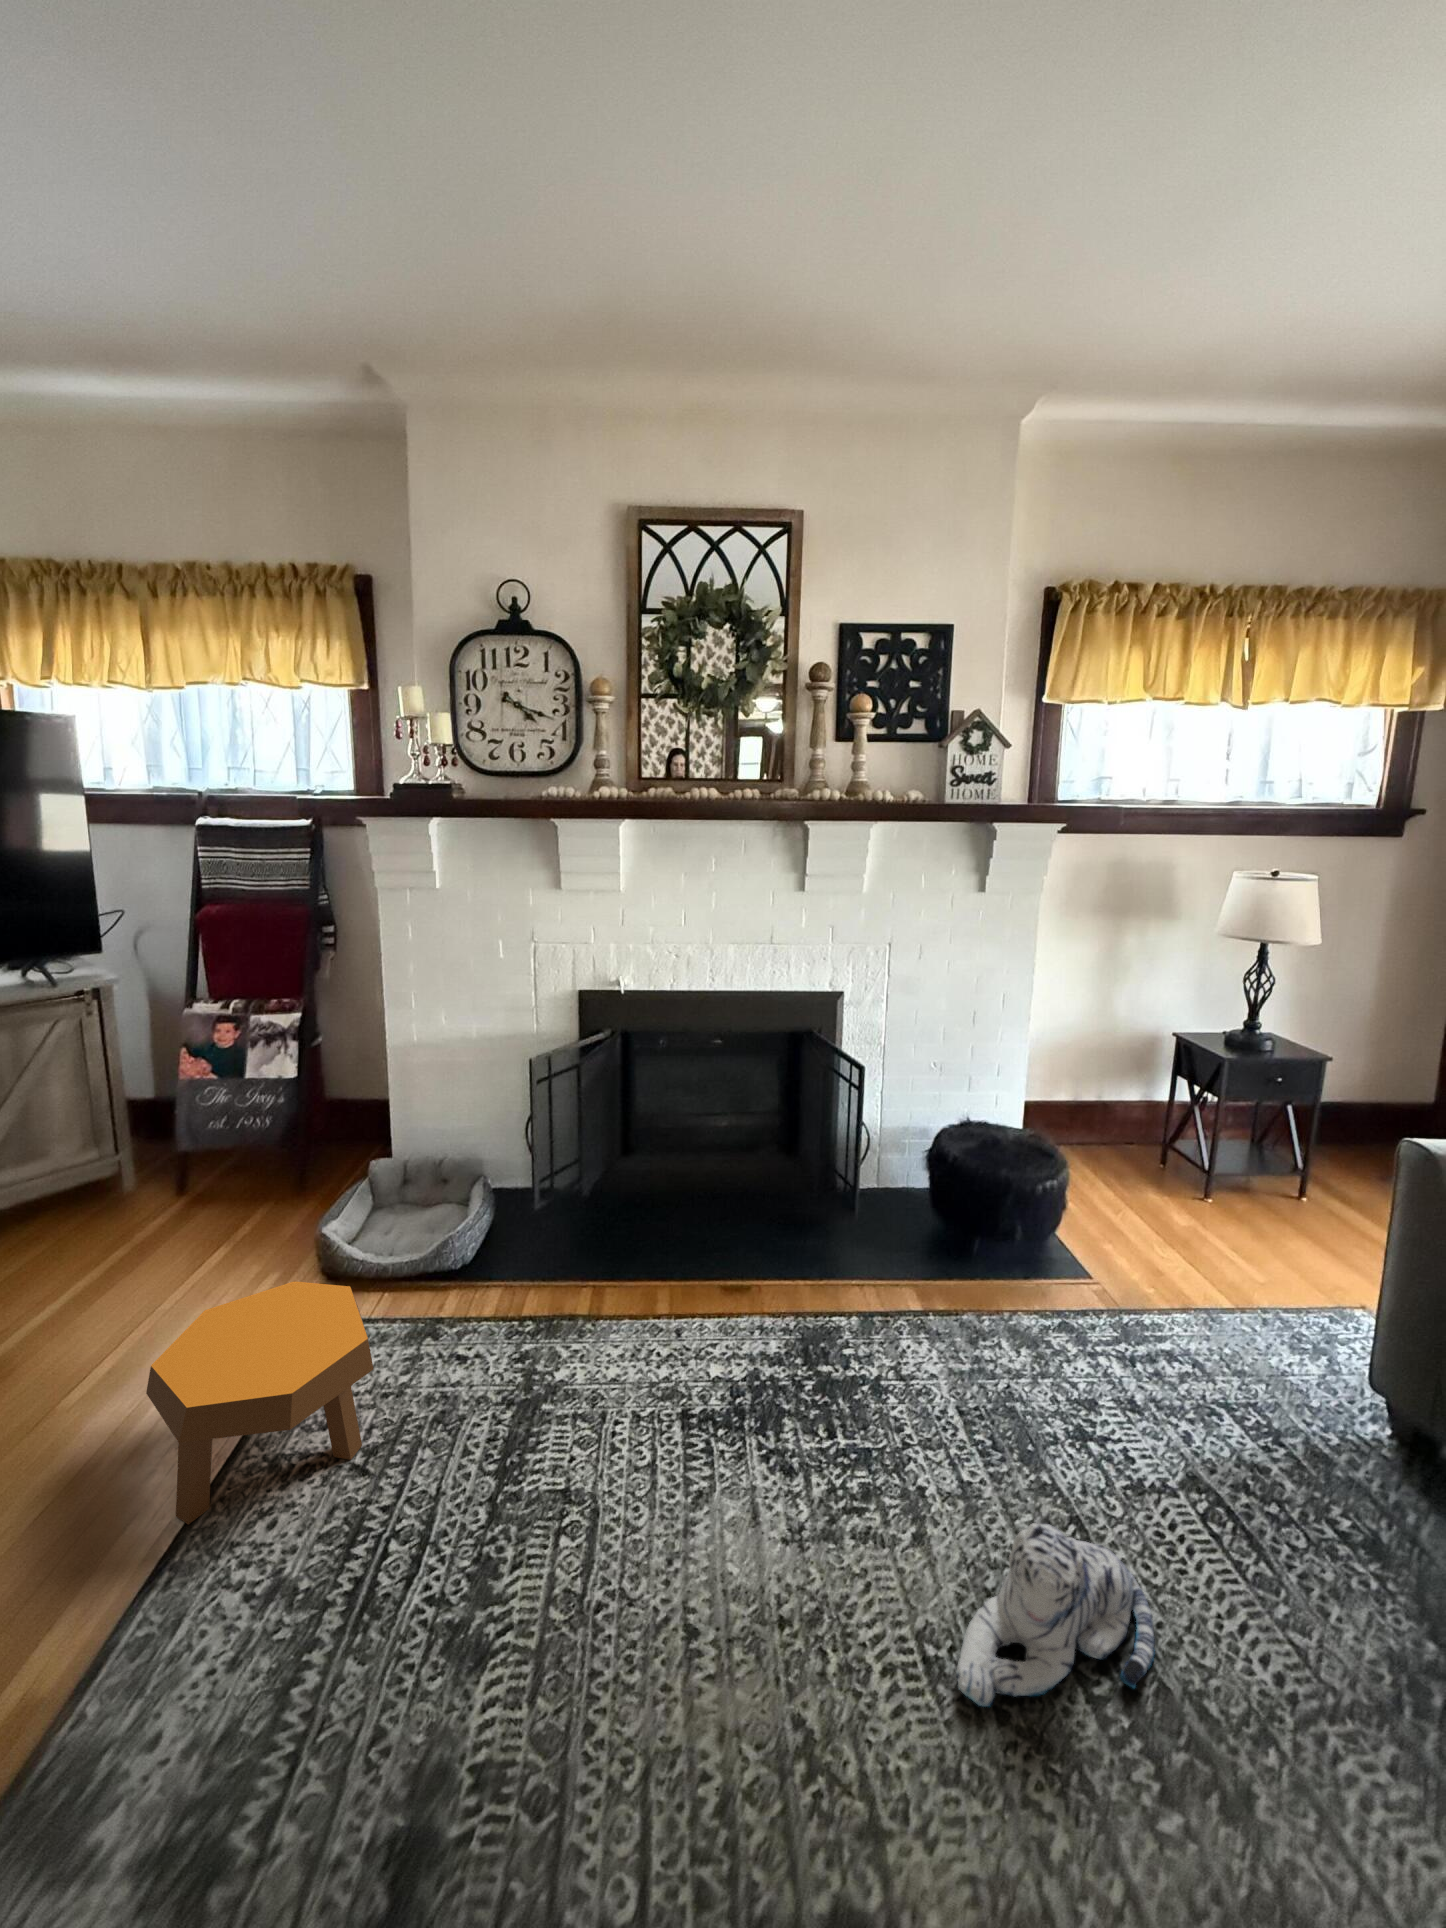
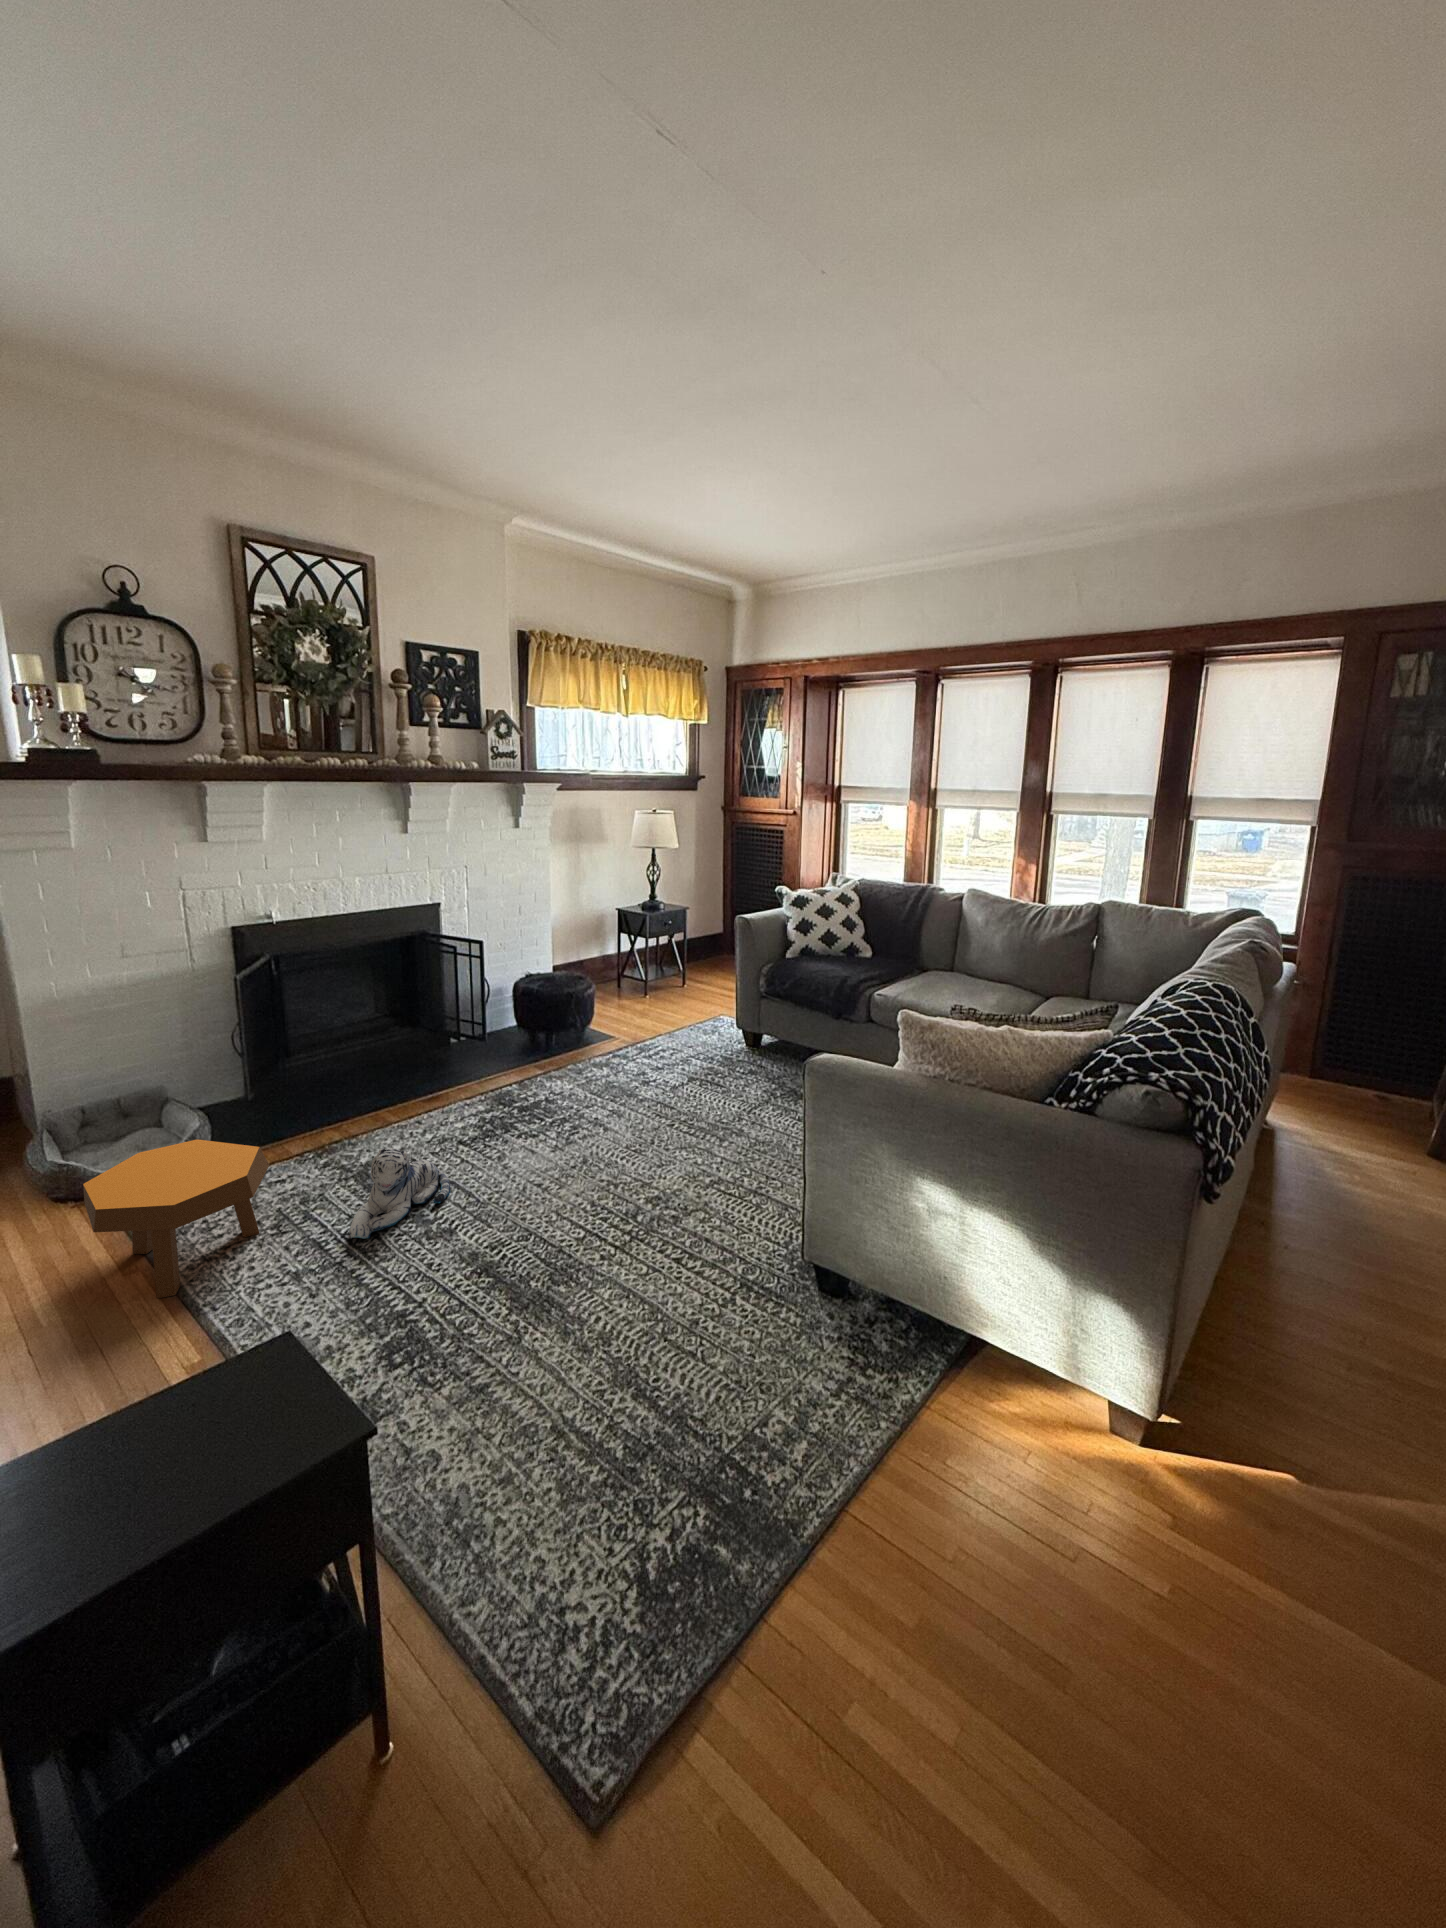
plush toy: present [956,1523,1155,1707] -> present [349,1148,450,1239]

